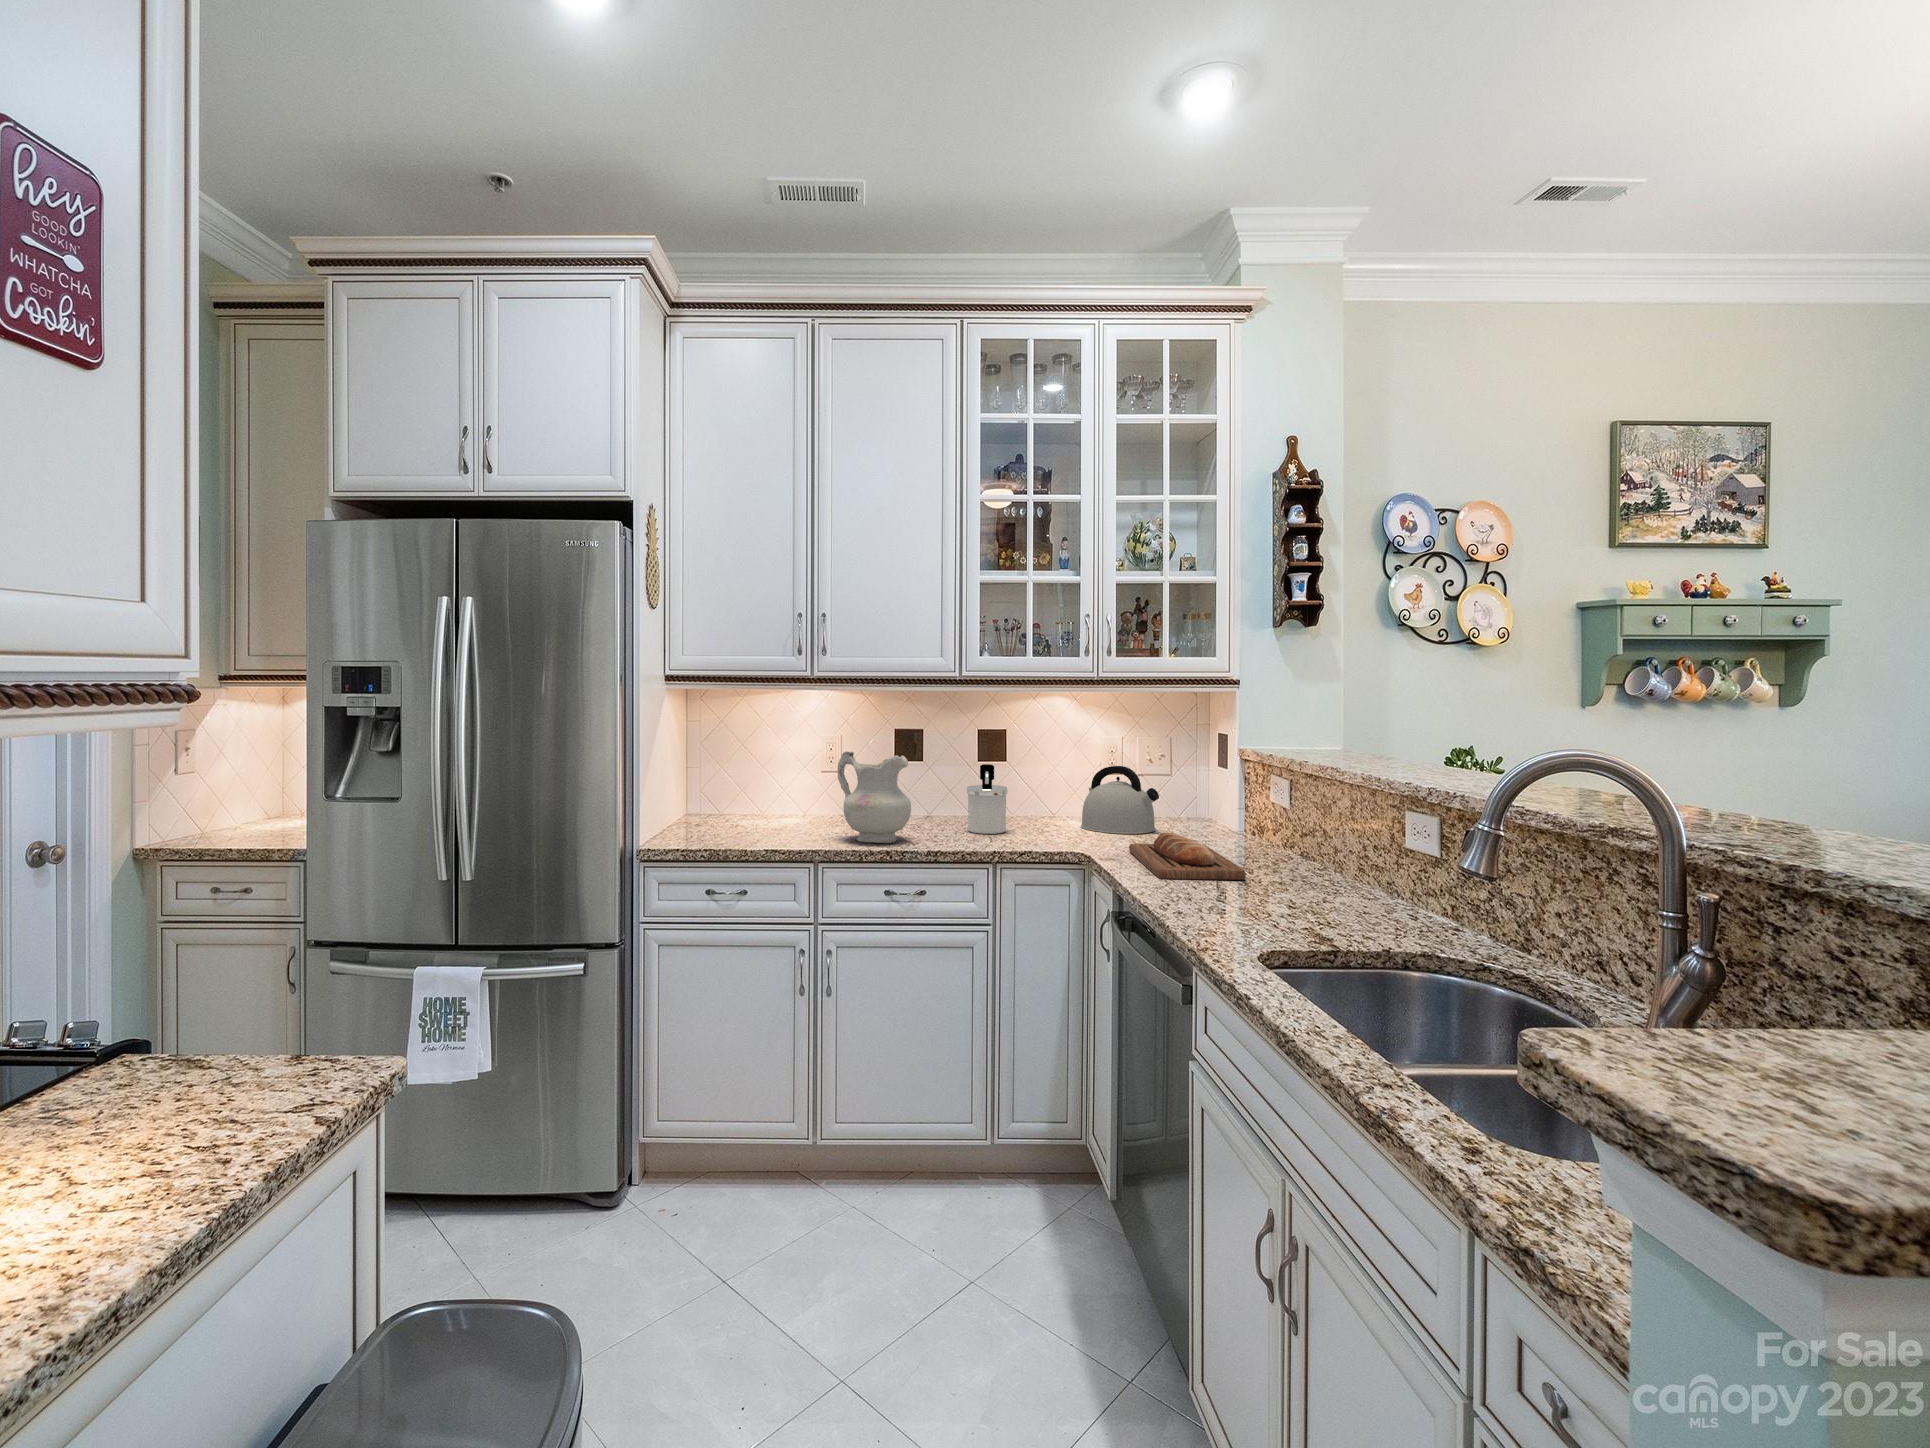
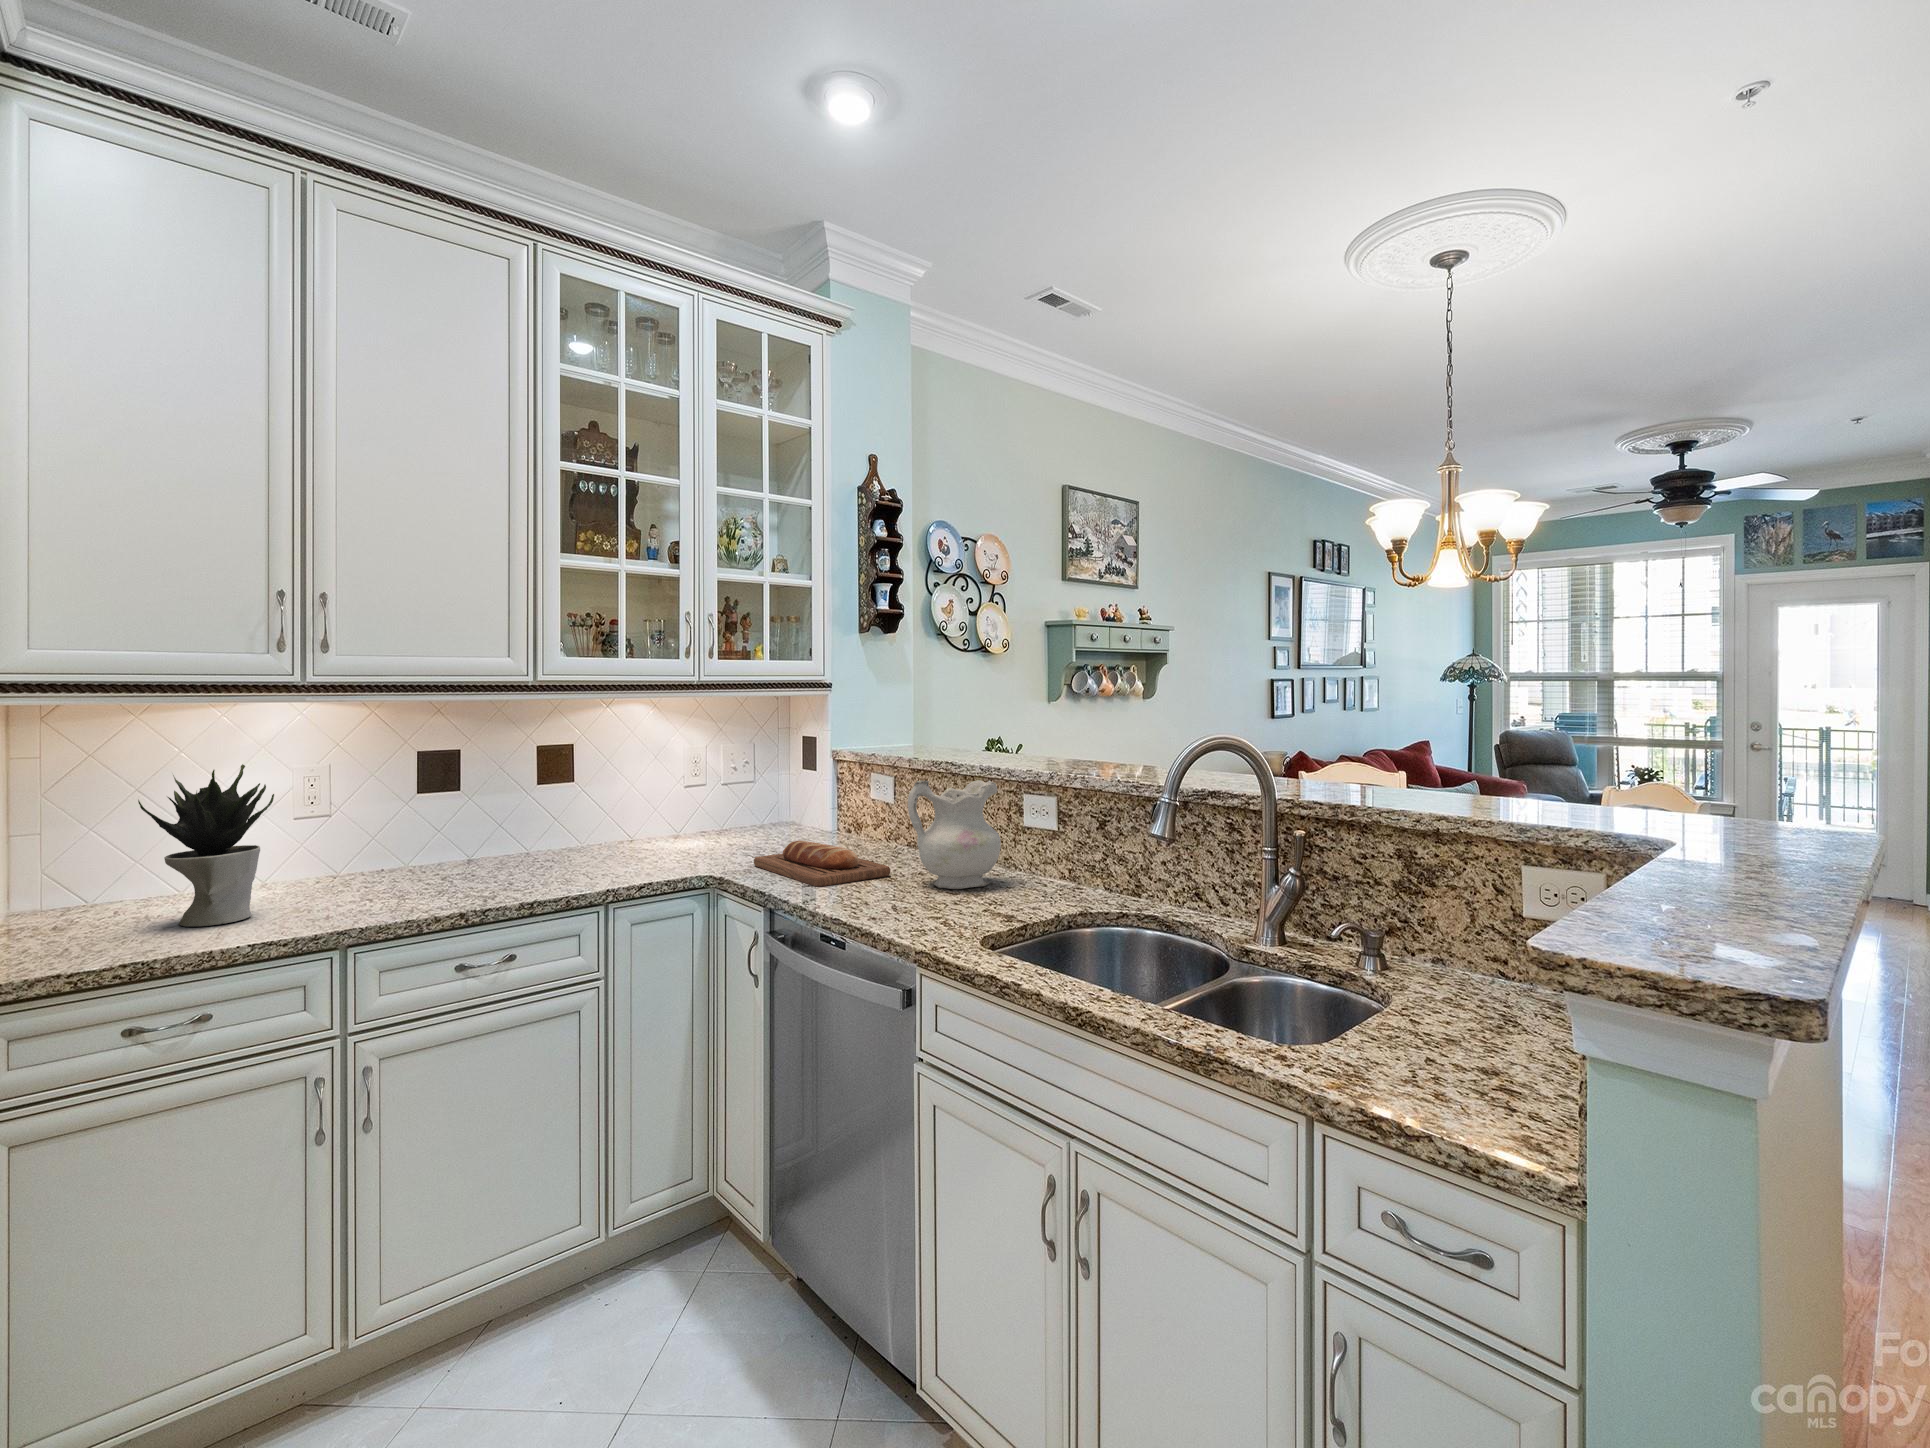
potted plant: none [708,730,779,838] -> present [138,764,274,927]
ceramic pitcher: present [838,751,911,843] -> present [908,780,1001,889]
soap dispenser: present [967,764,1008,834] -> none [542,787,595,870]
kettle: present [1081,766,1159,834] -> none [667,777,755,850]

